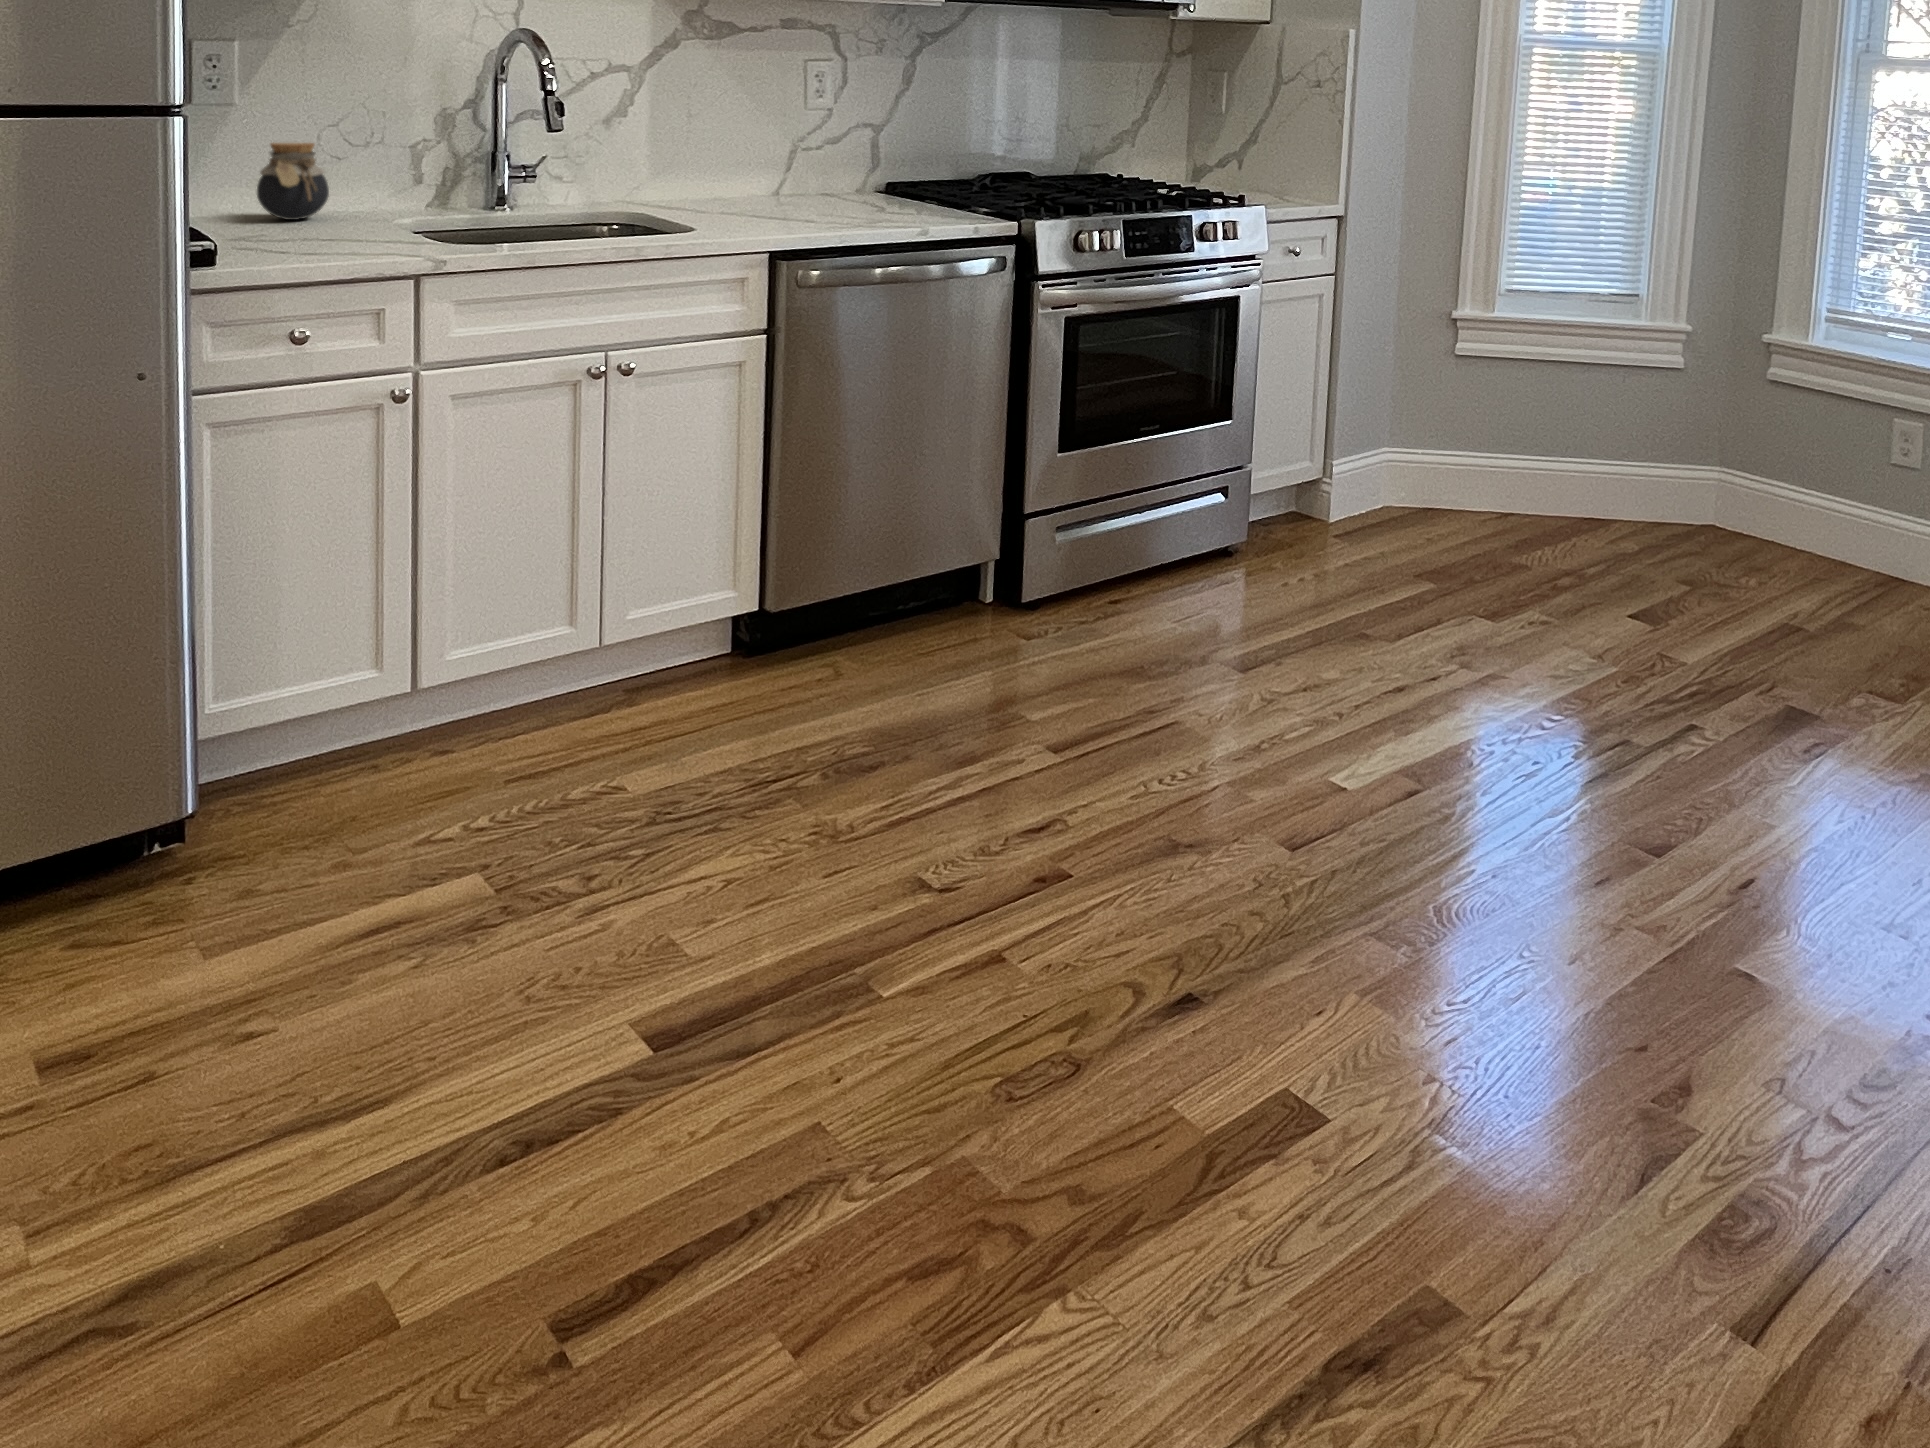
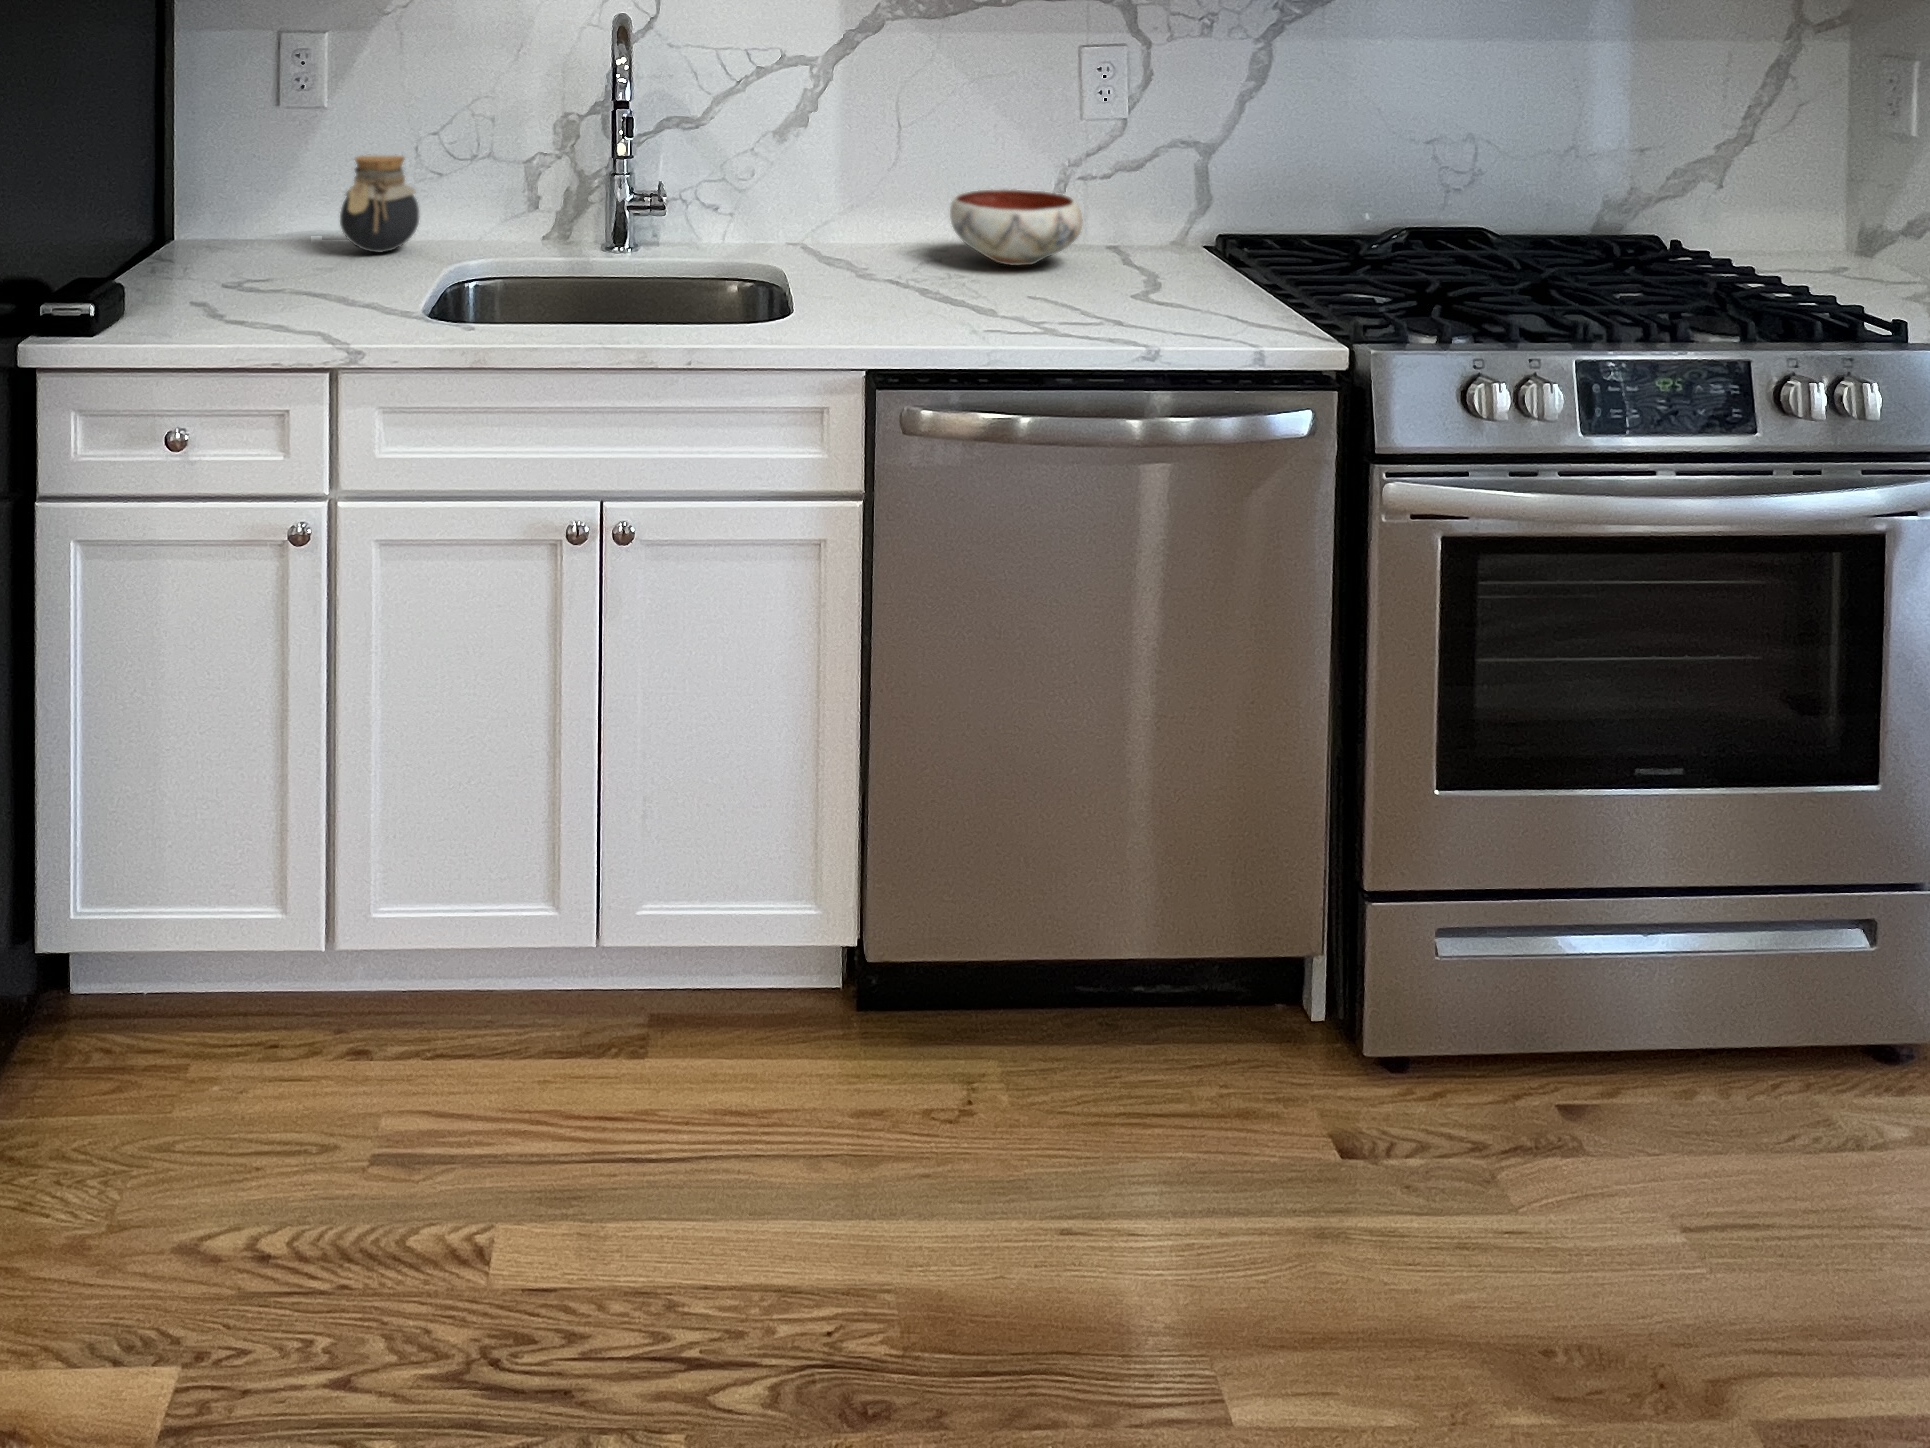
bowl: none [740,155,830,201] -> present [950,189,1082,265]

